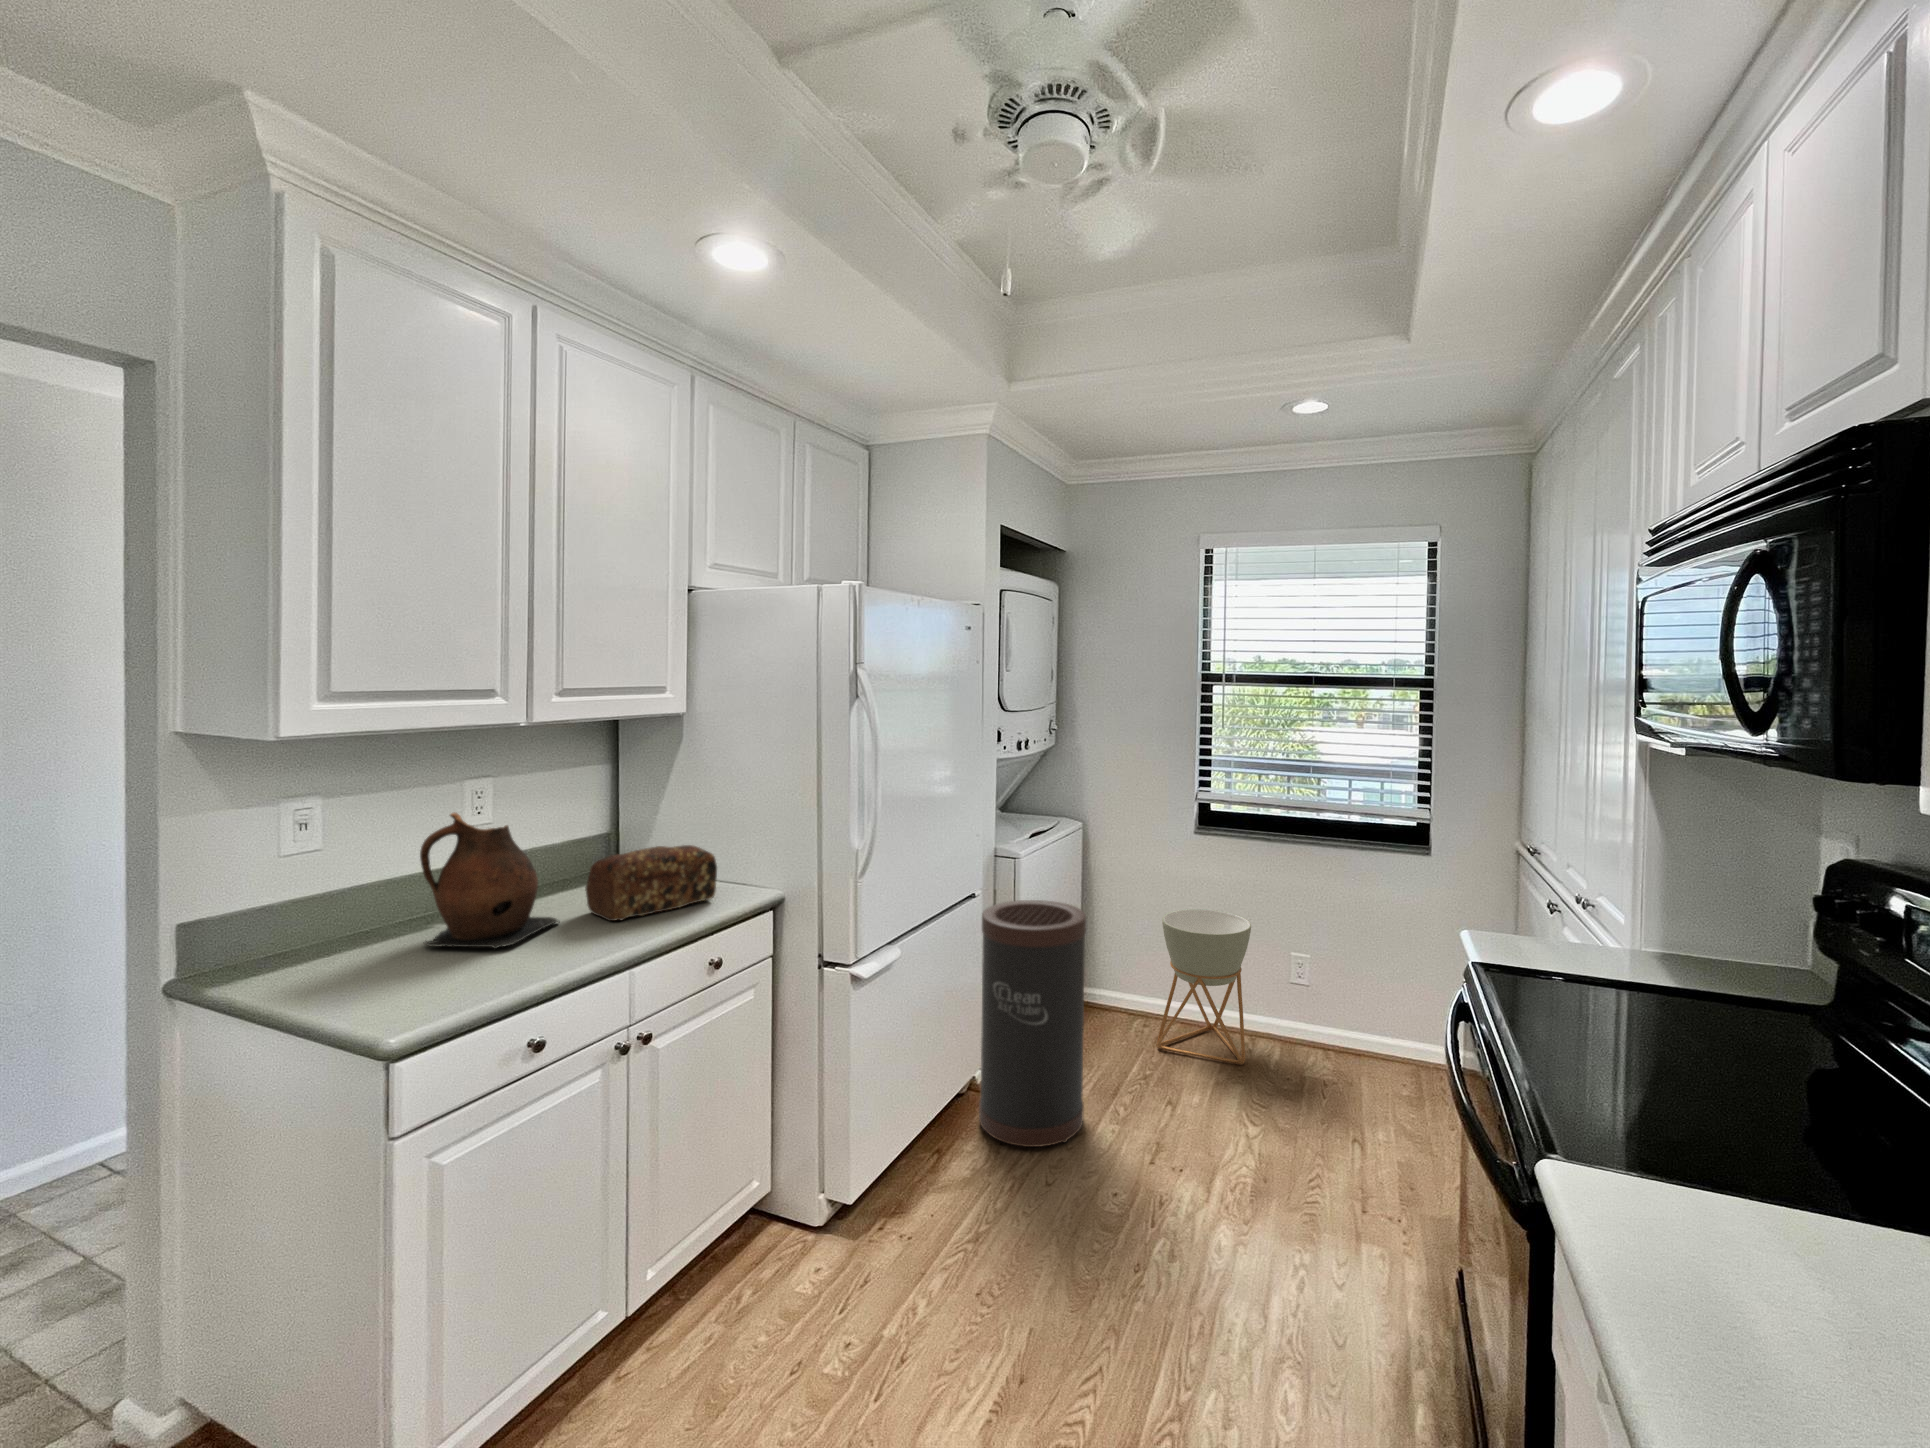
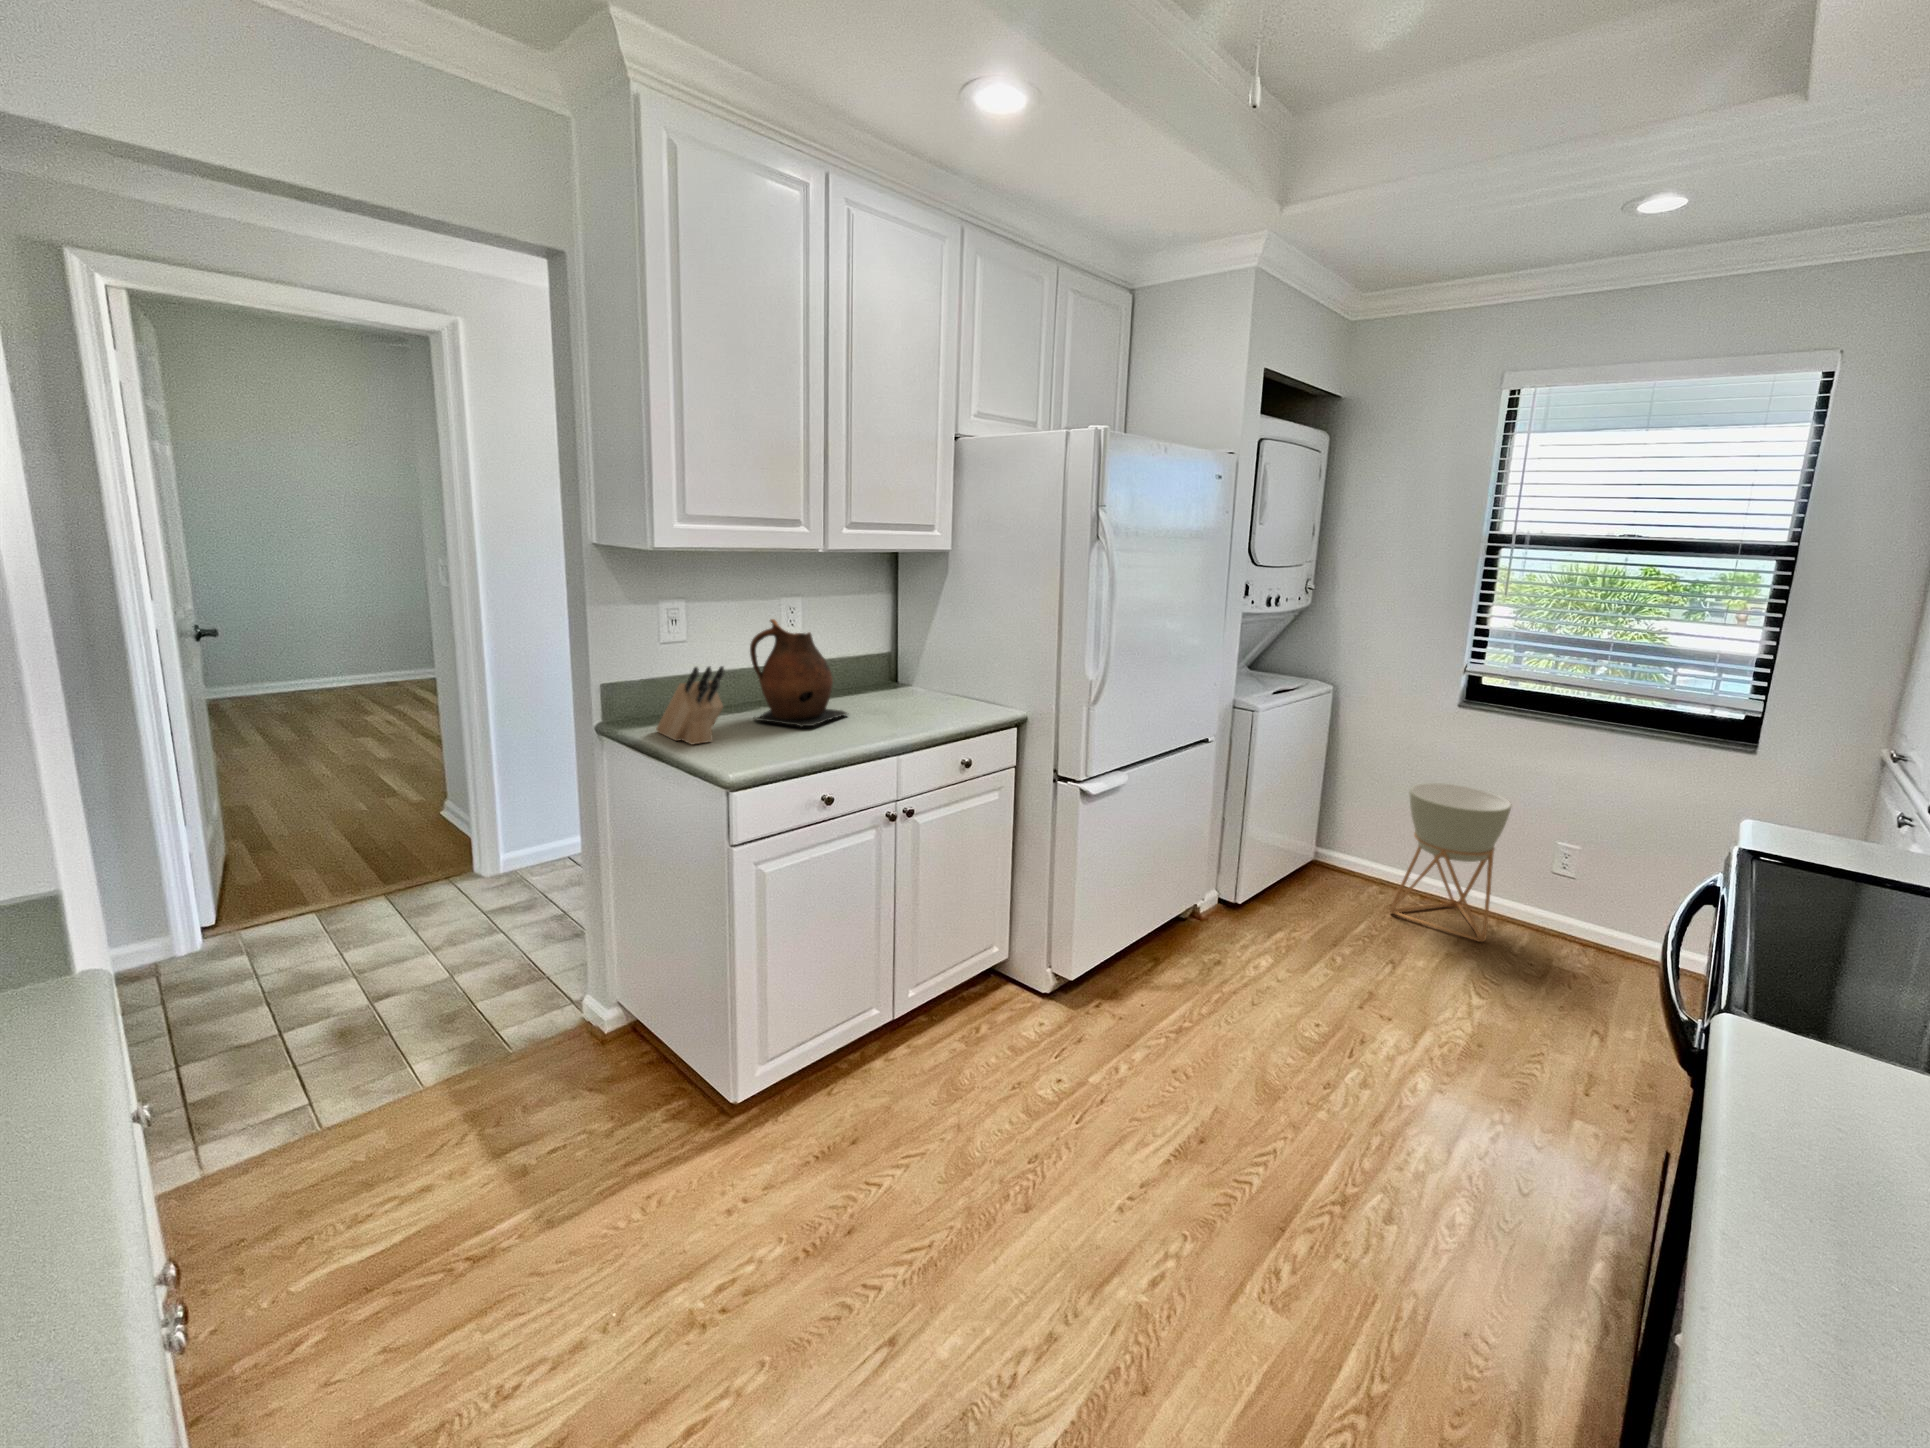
bread loaf: present [585,845,717,921] -> none [869,662,972,719]
knife block: none [270,886,386,998] -> present [656,666,724,744]
trash can: present [979,900,1086,1147] -> none [1198,750,1318,975]

